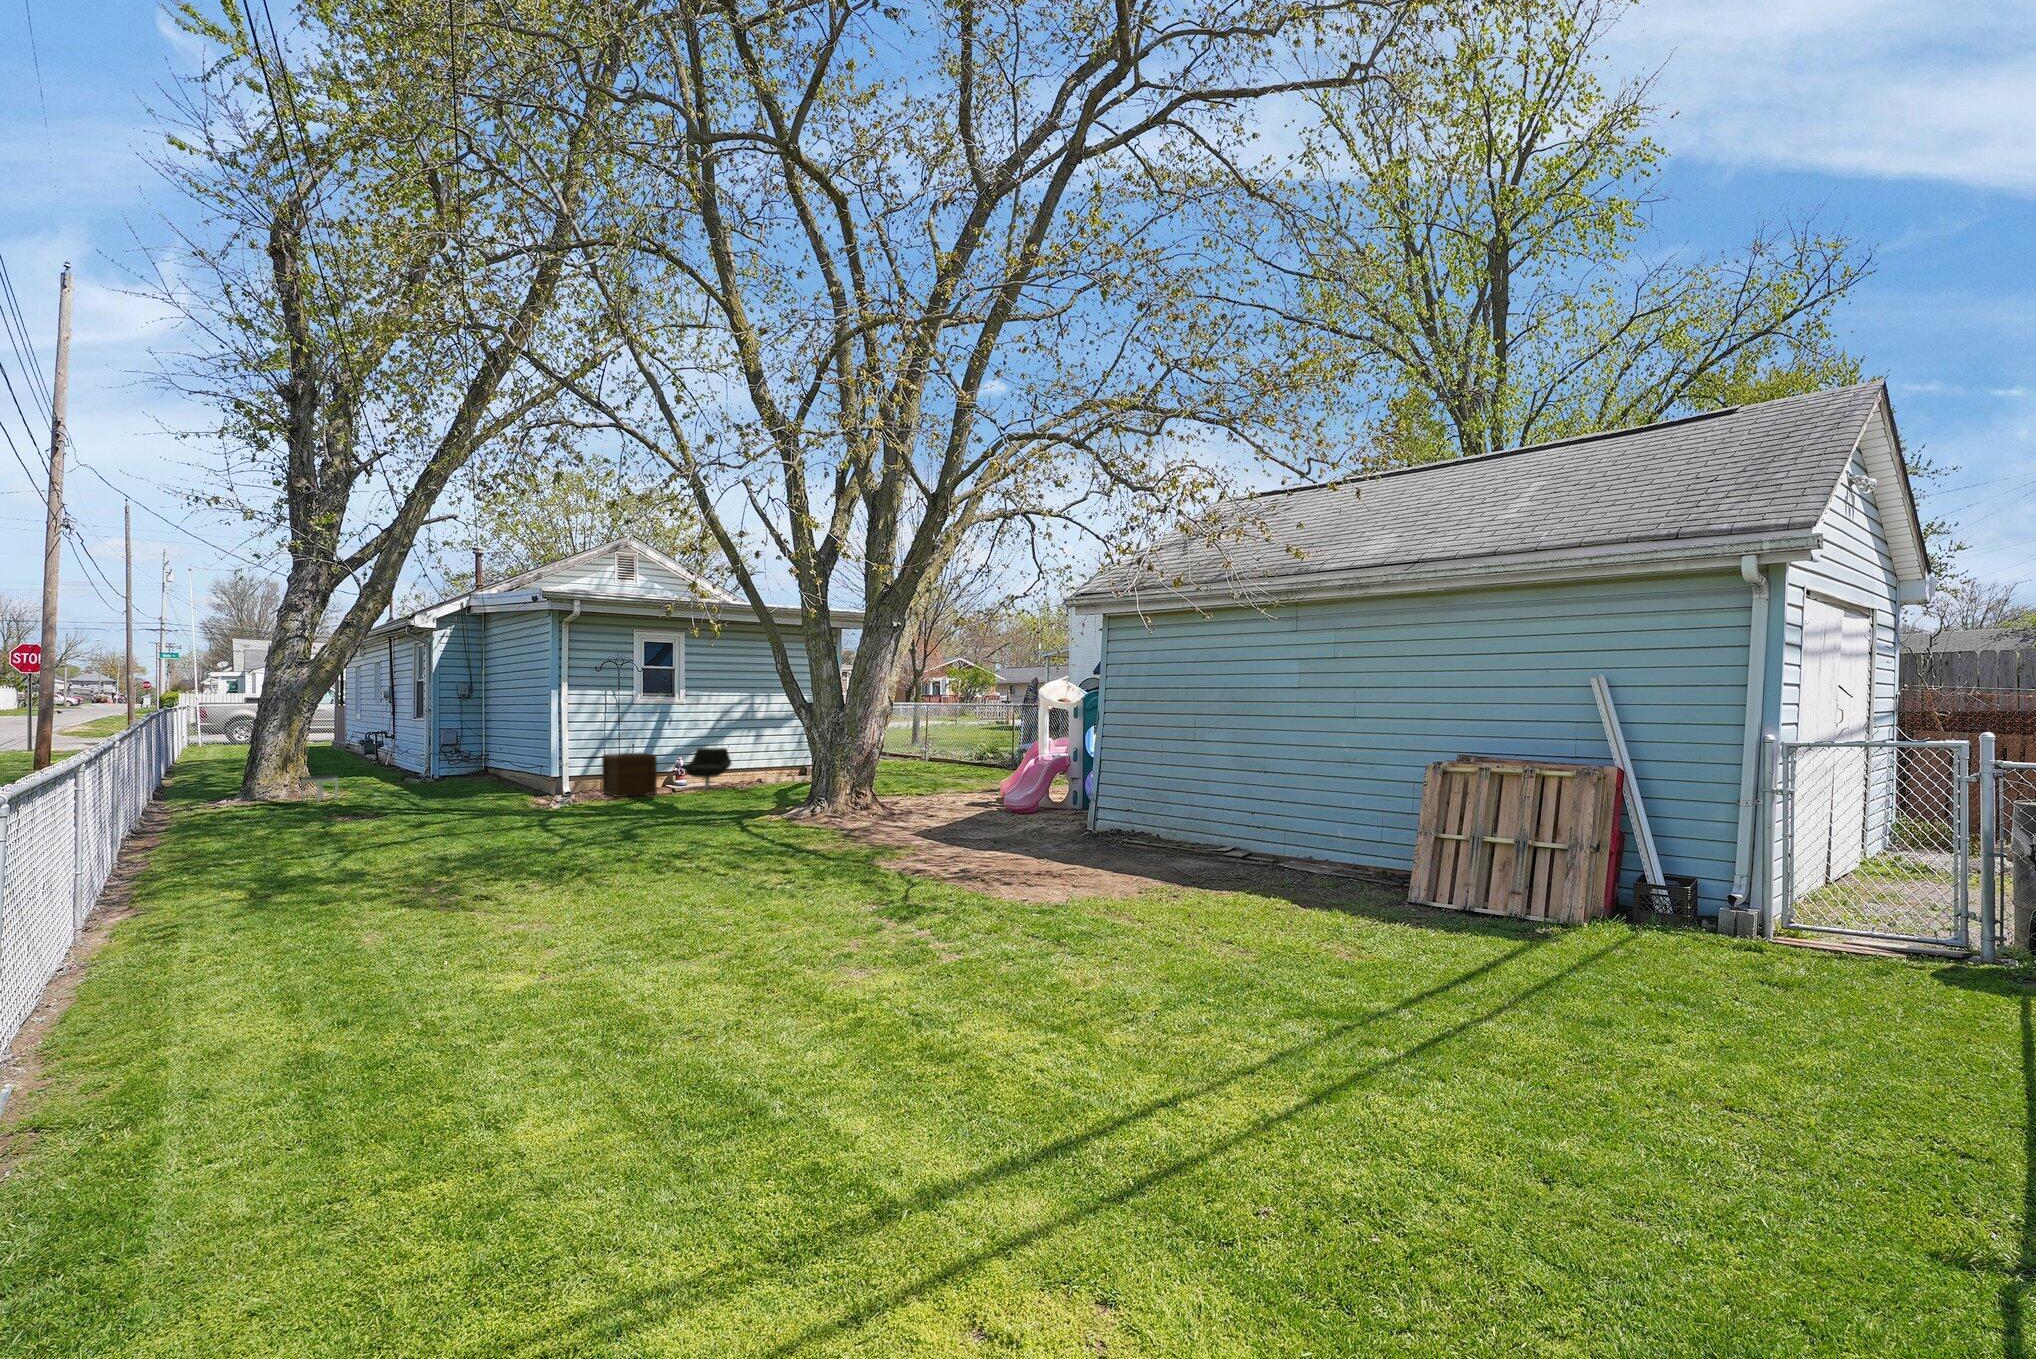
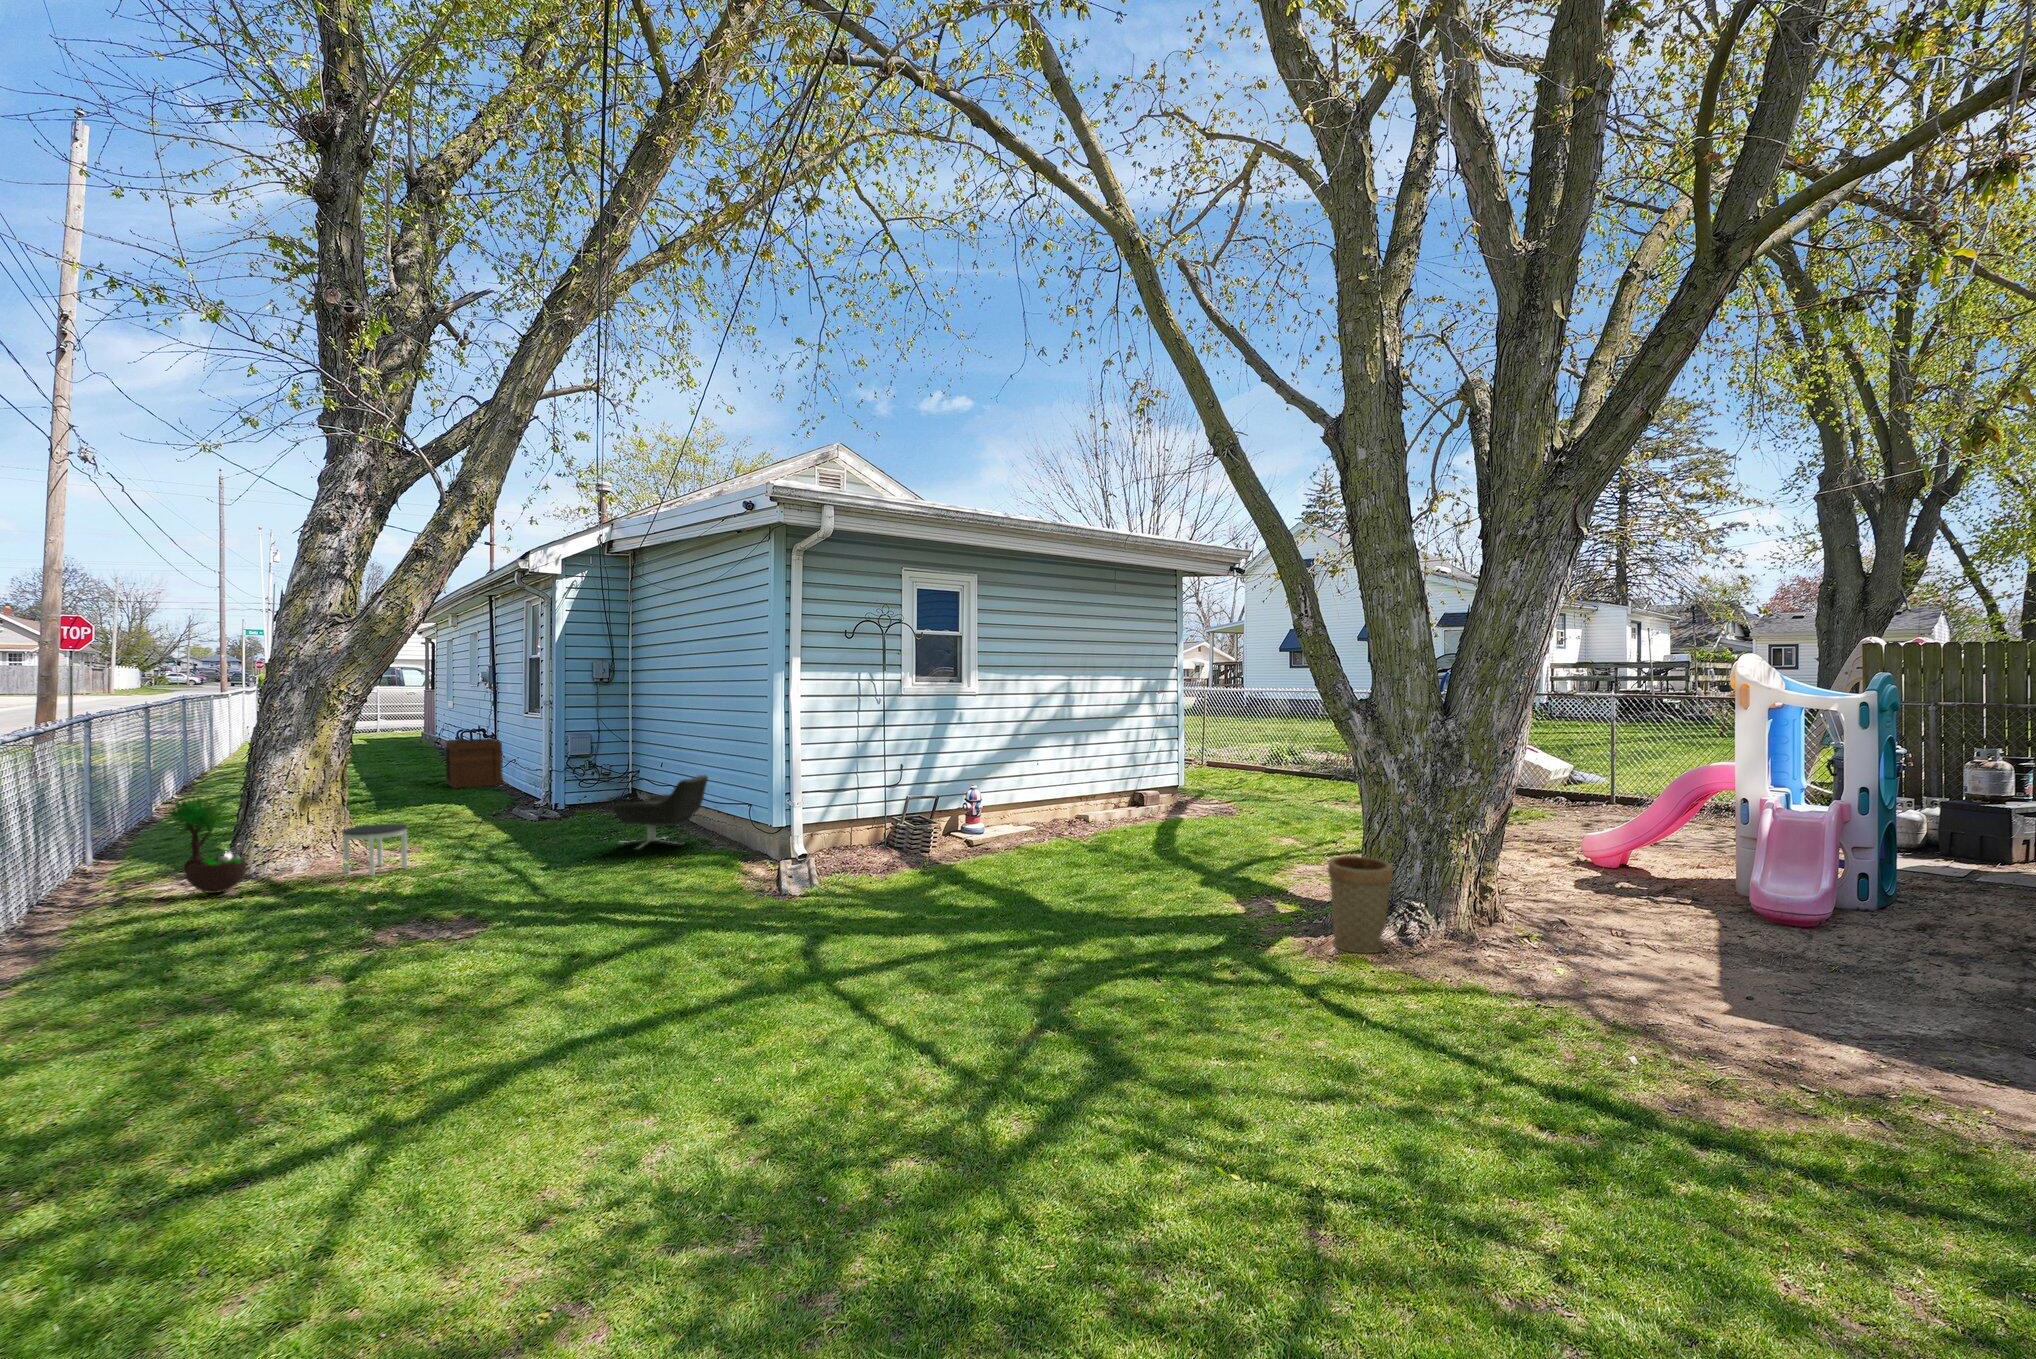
lounge chair: present [682,748,731,790] -> present [614,775,708,848]
potted tree: none [205,749,249,808] -> present [164,790,246,893]
wooden crate: present [602,752,657,797] -> present [445,738,503,789]
basket: none [785,776,813,818] -> present [1328,856,1393,953]

